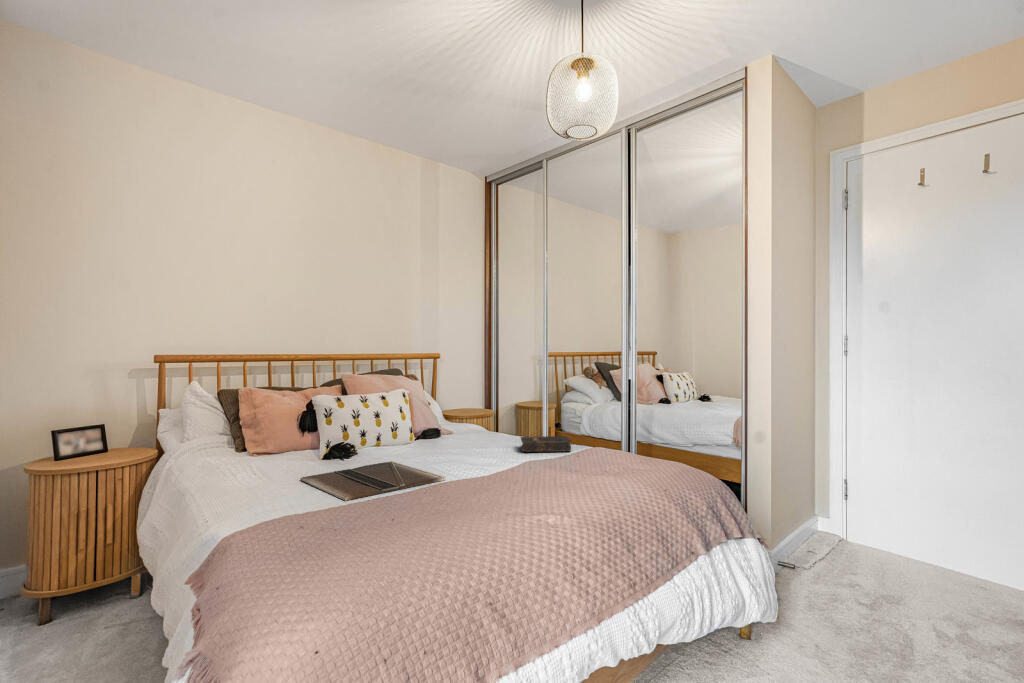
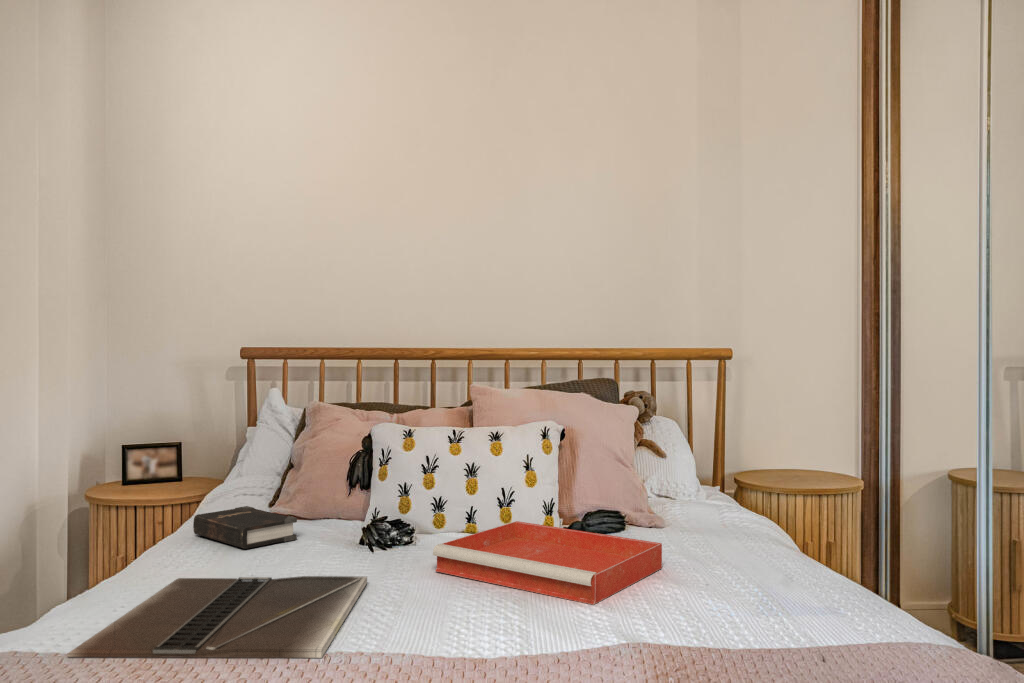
tray: none [407,433,491,457] -> present [433,521,662,605]
hardback book: present [521,436,571,452] -> present [193,506,297,549]

